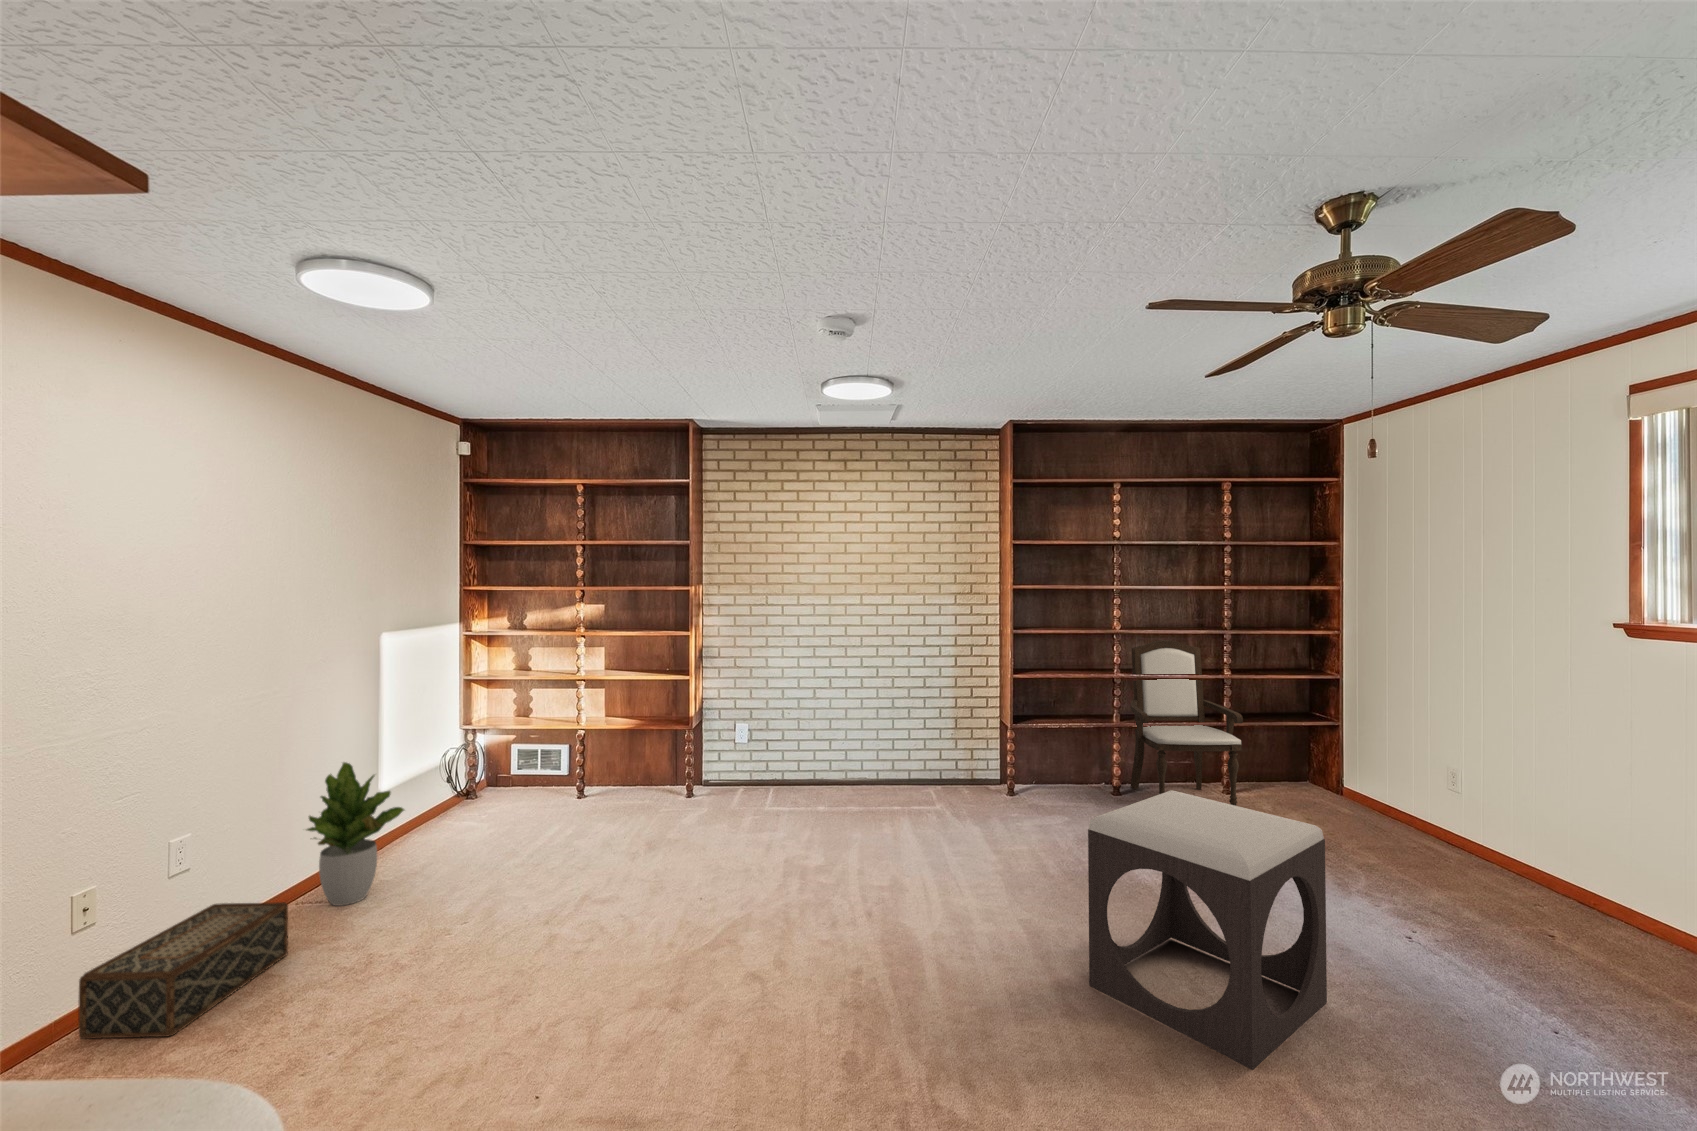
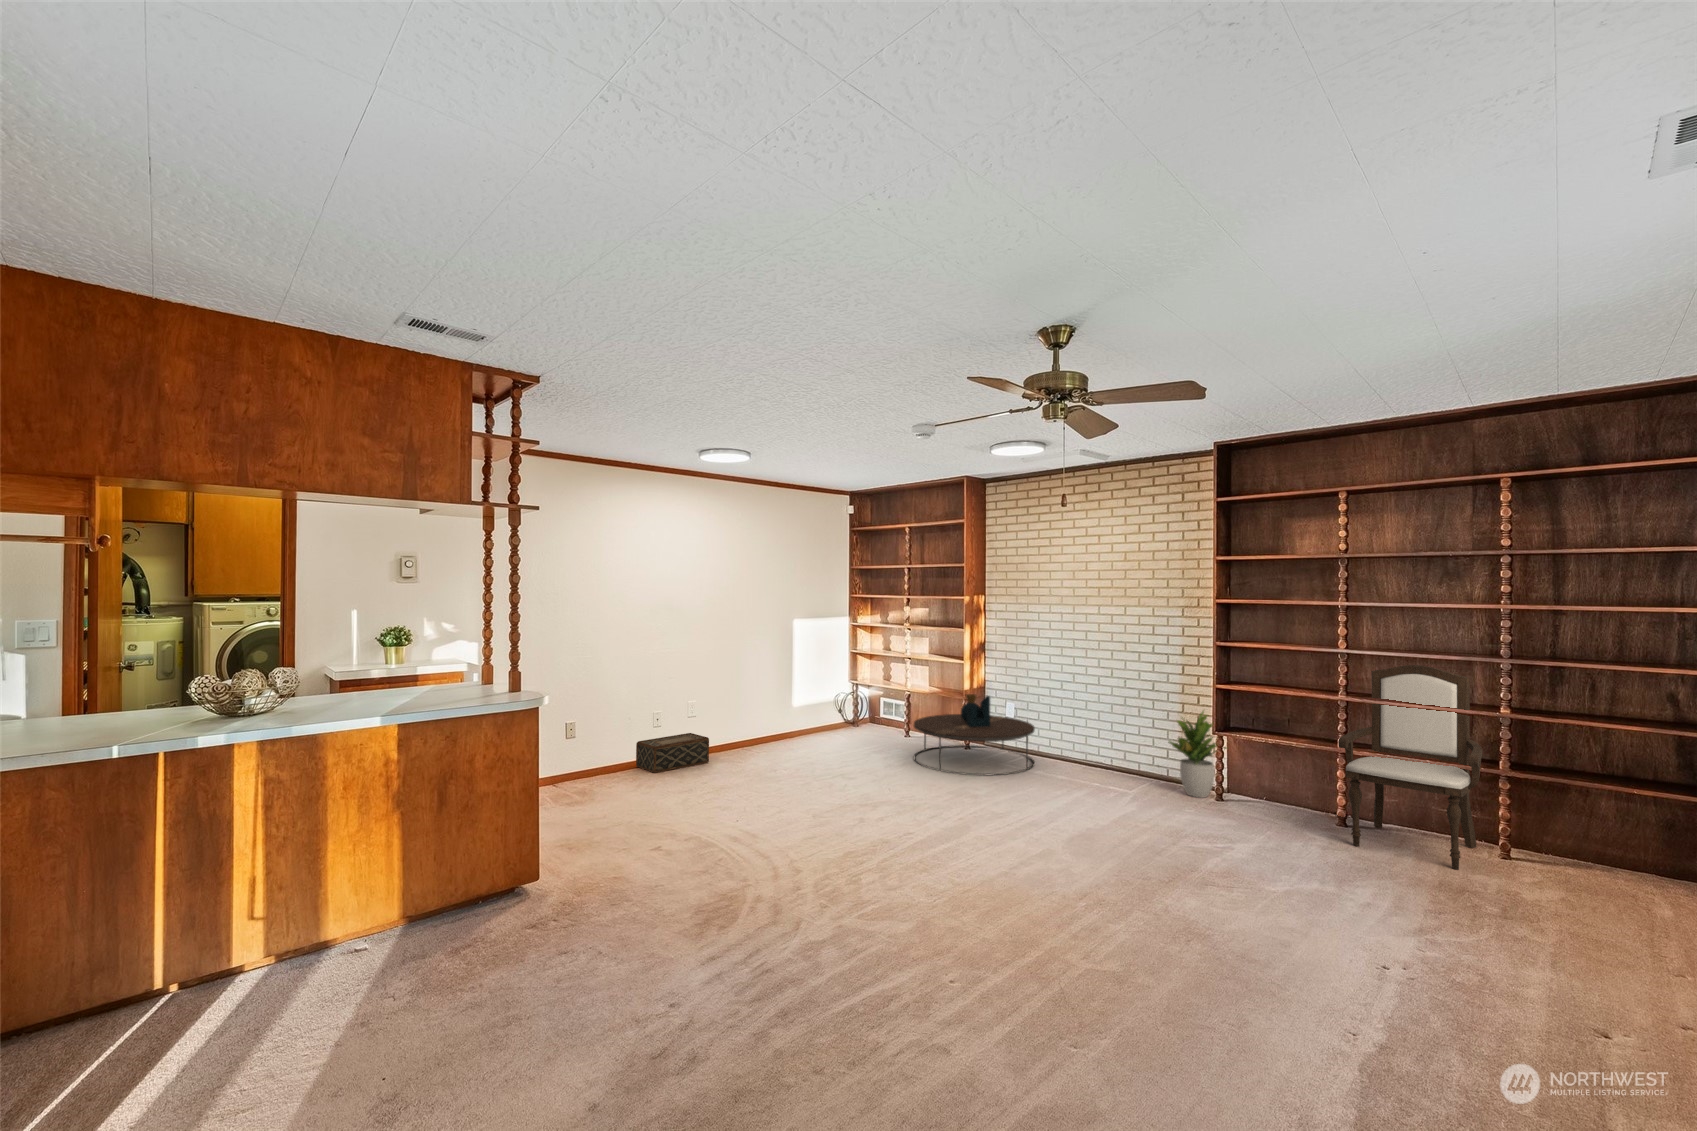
coffee table: none [642,720,808,840] -> present [914,694,1035,775]
potted plant: present [307,762,404,906] -> present [1169,711,1226,798]
footstool: present [1088,790,1327,1070] -> none [1004,760,1154,946]

